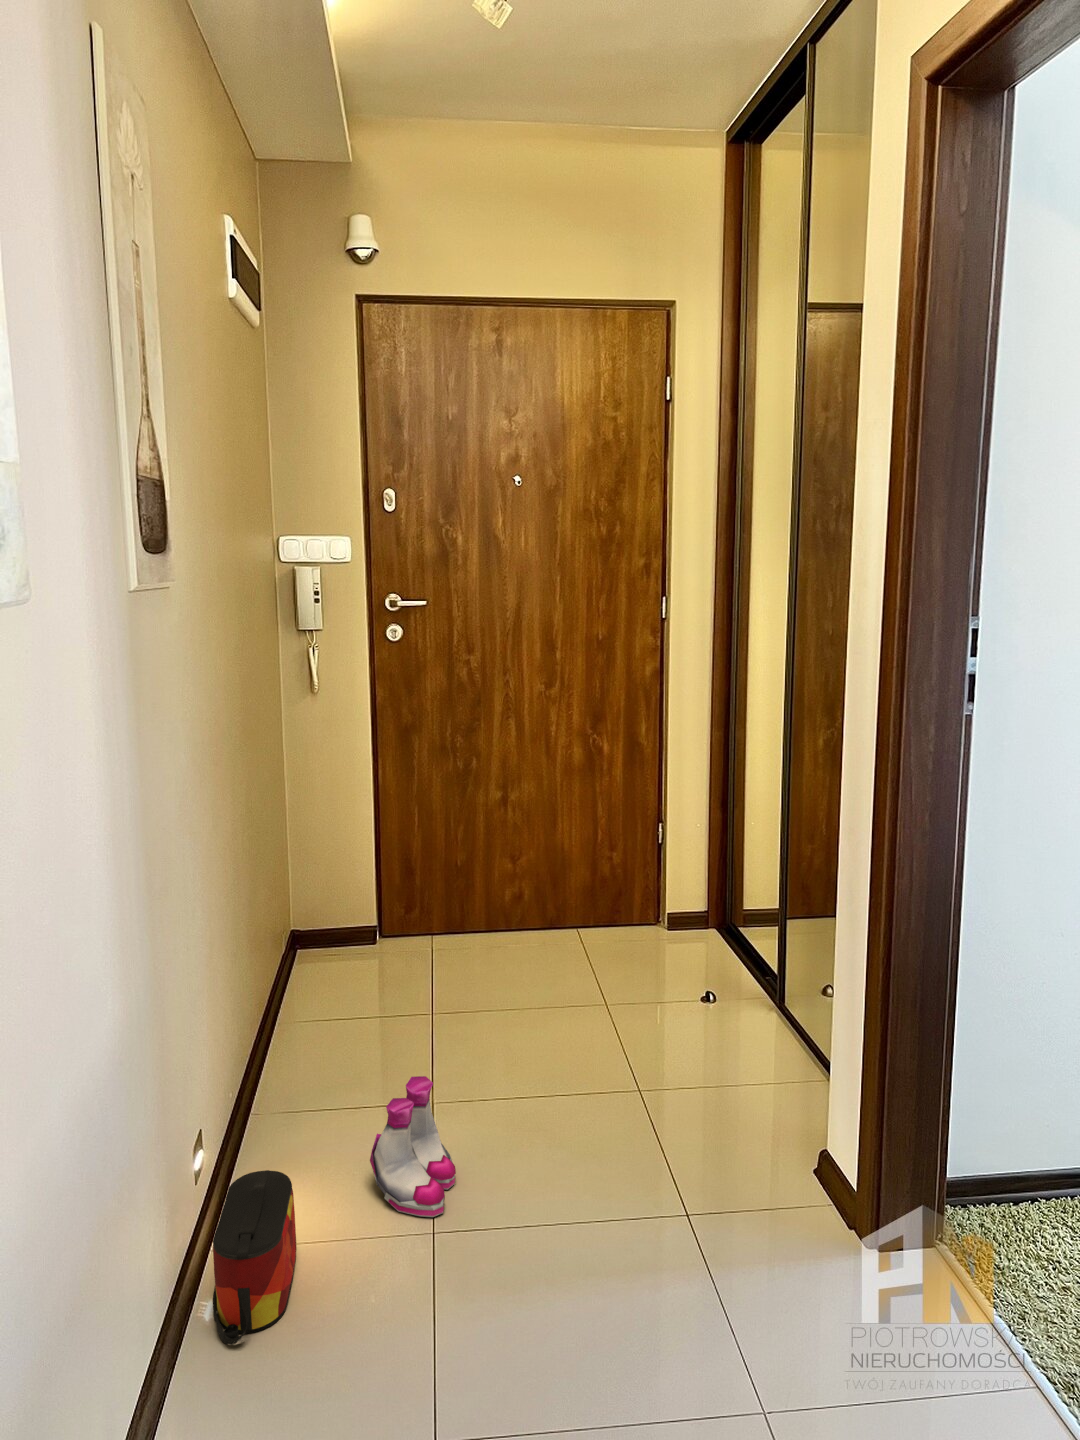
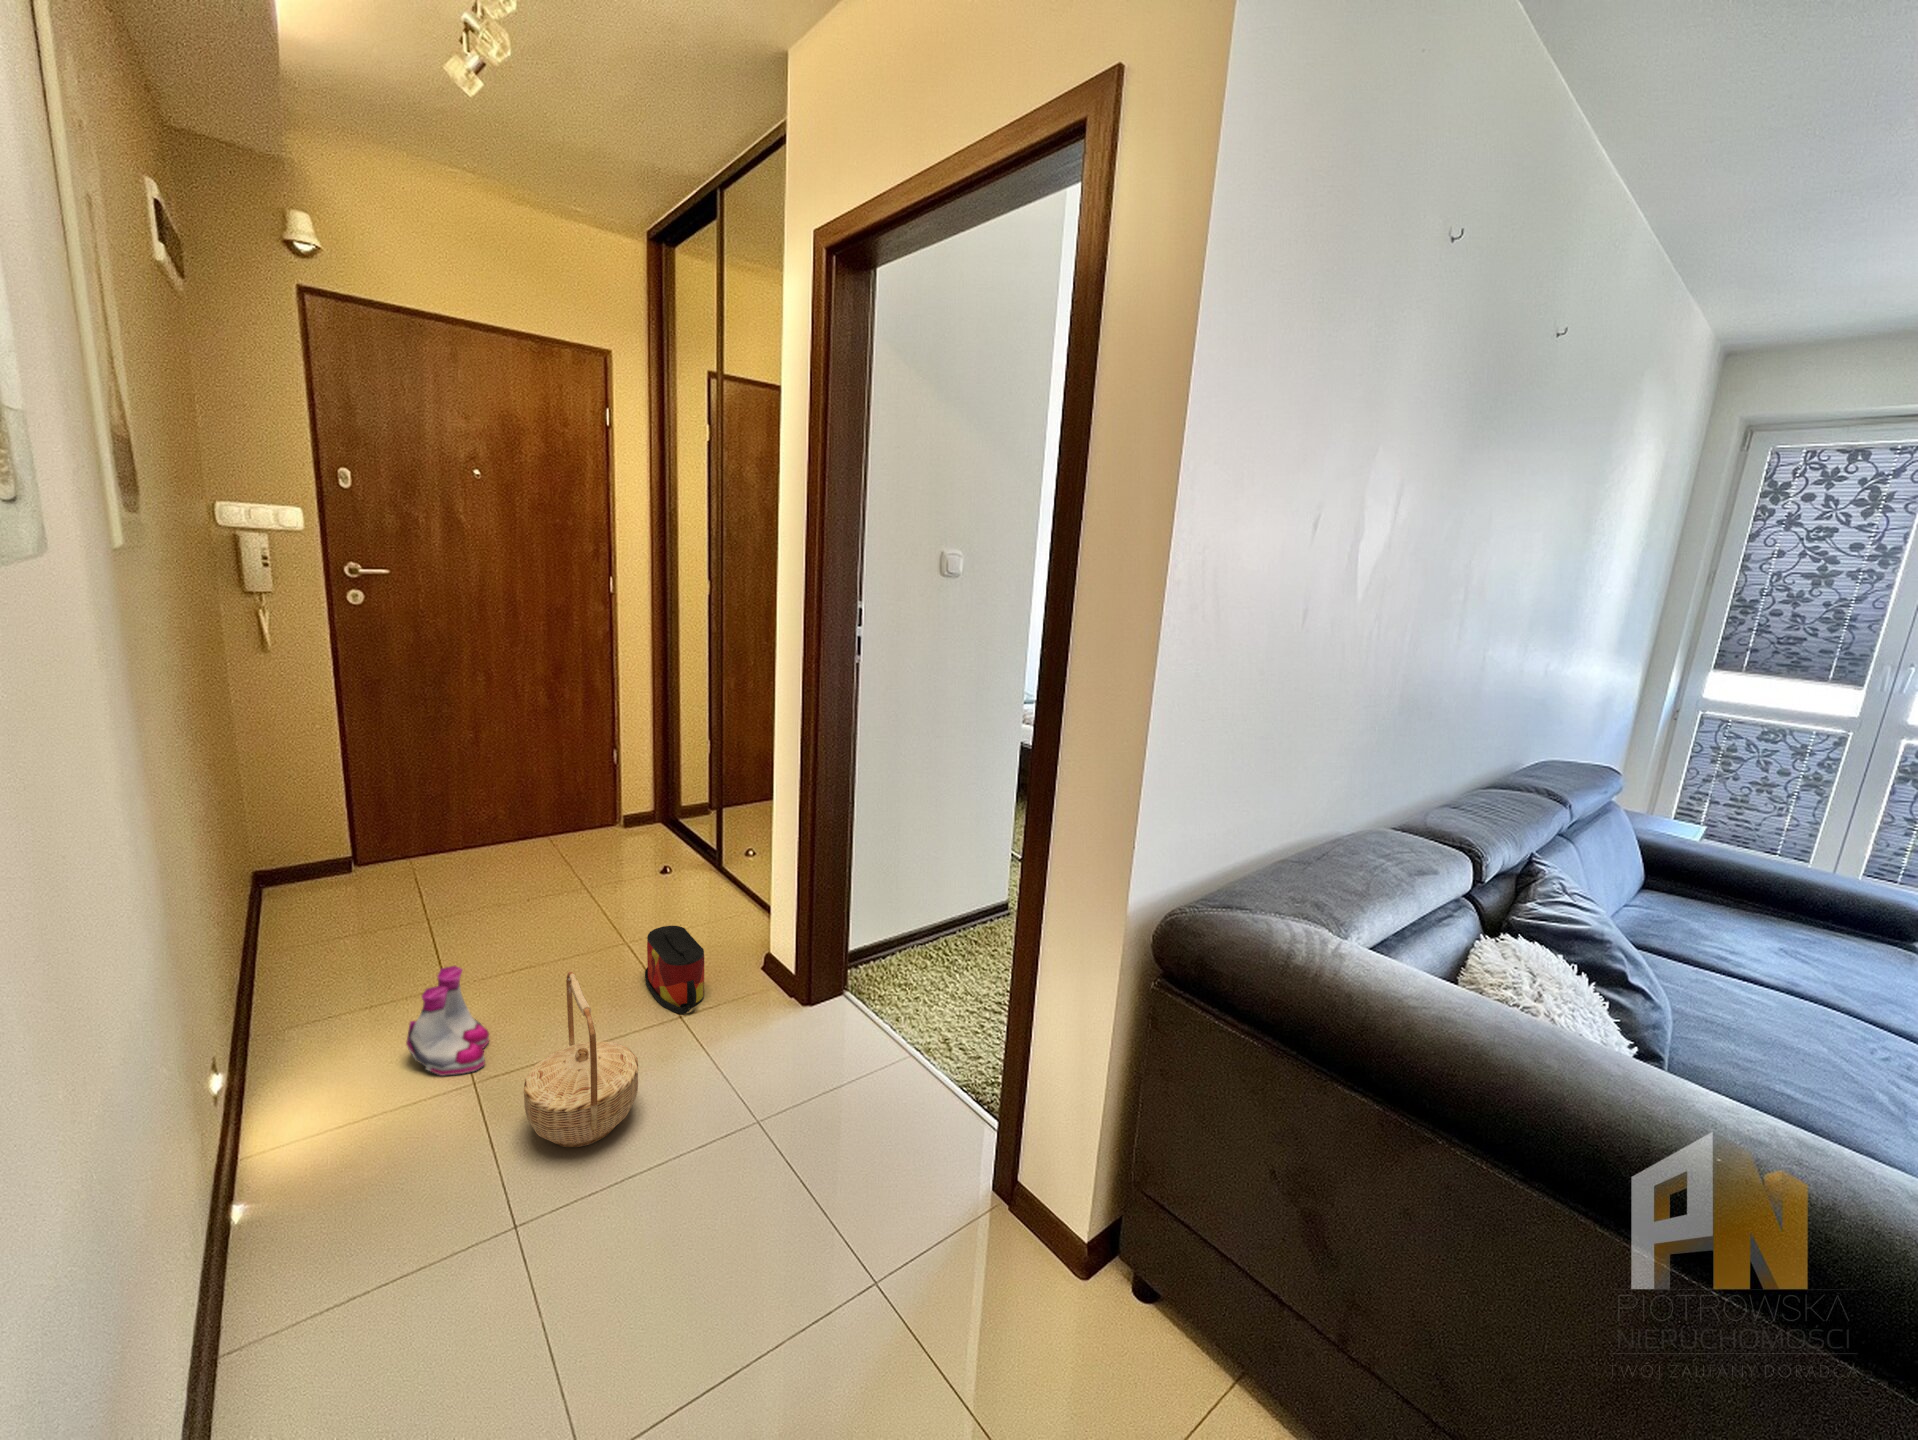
basket: none [460,1119,603,1369] -> present [523,971,638,1147]
bag: present [213,1170,297,1344] -> present [645,926,704,1014]

